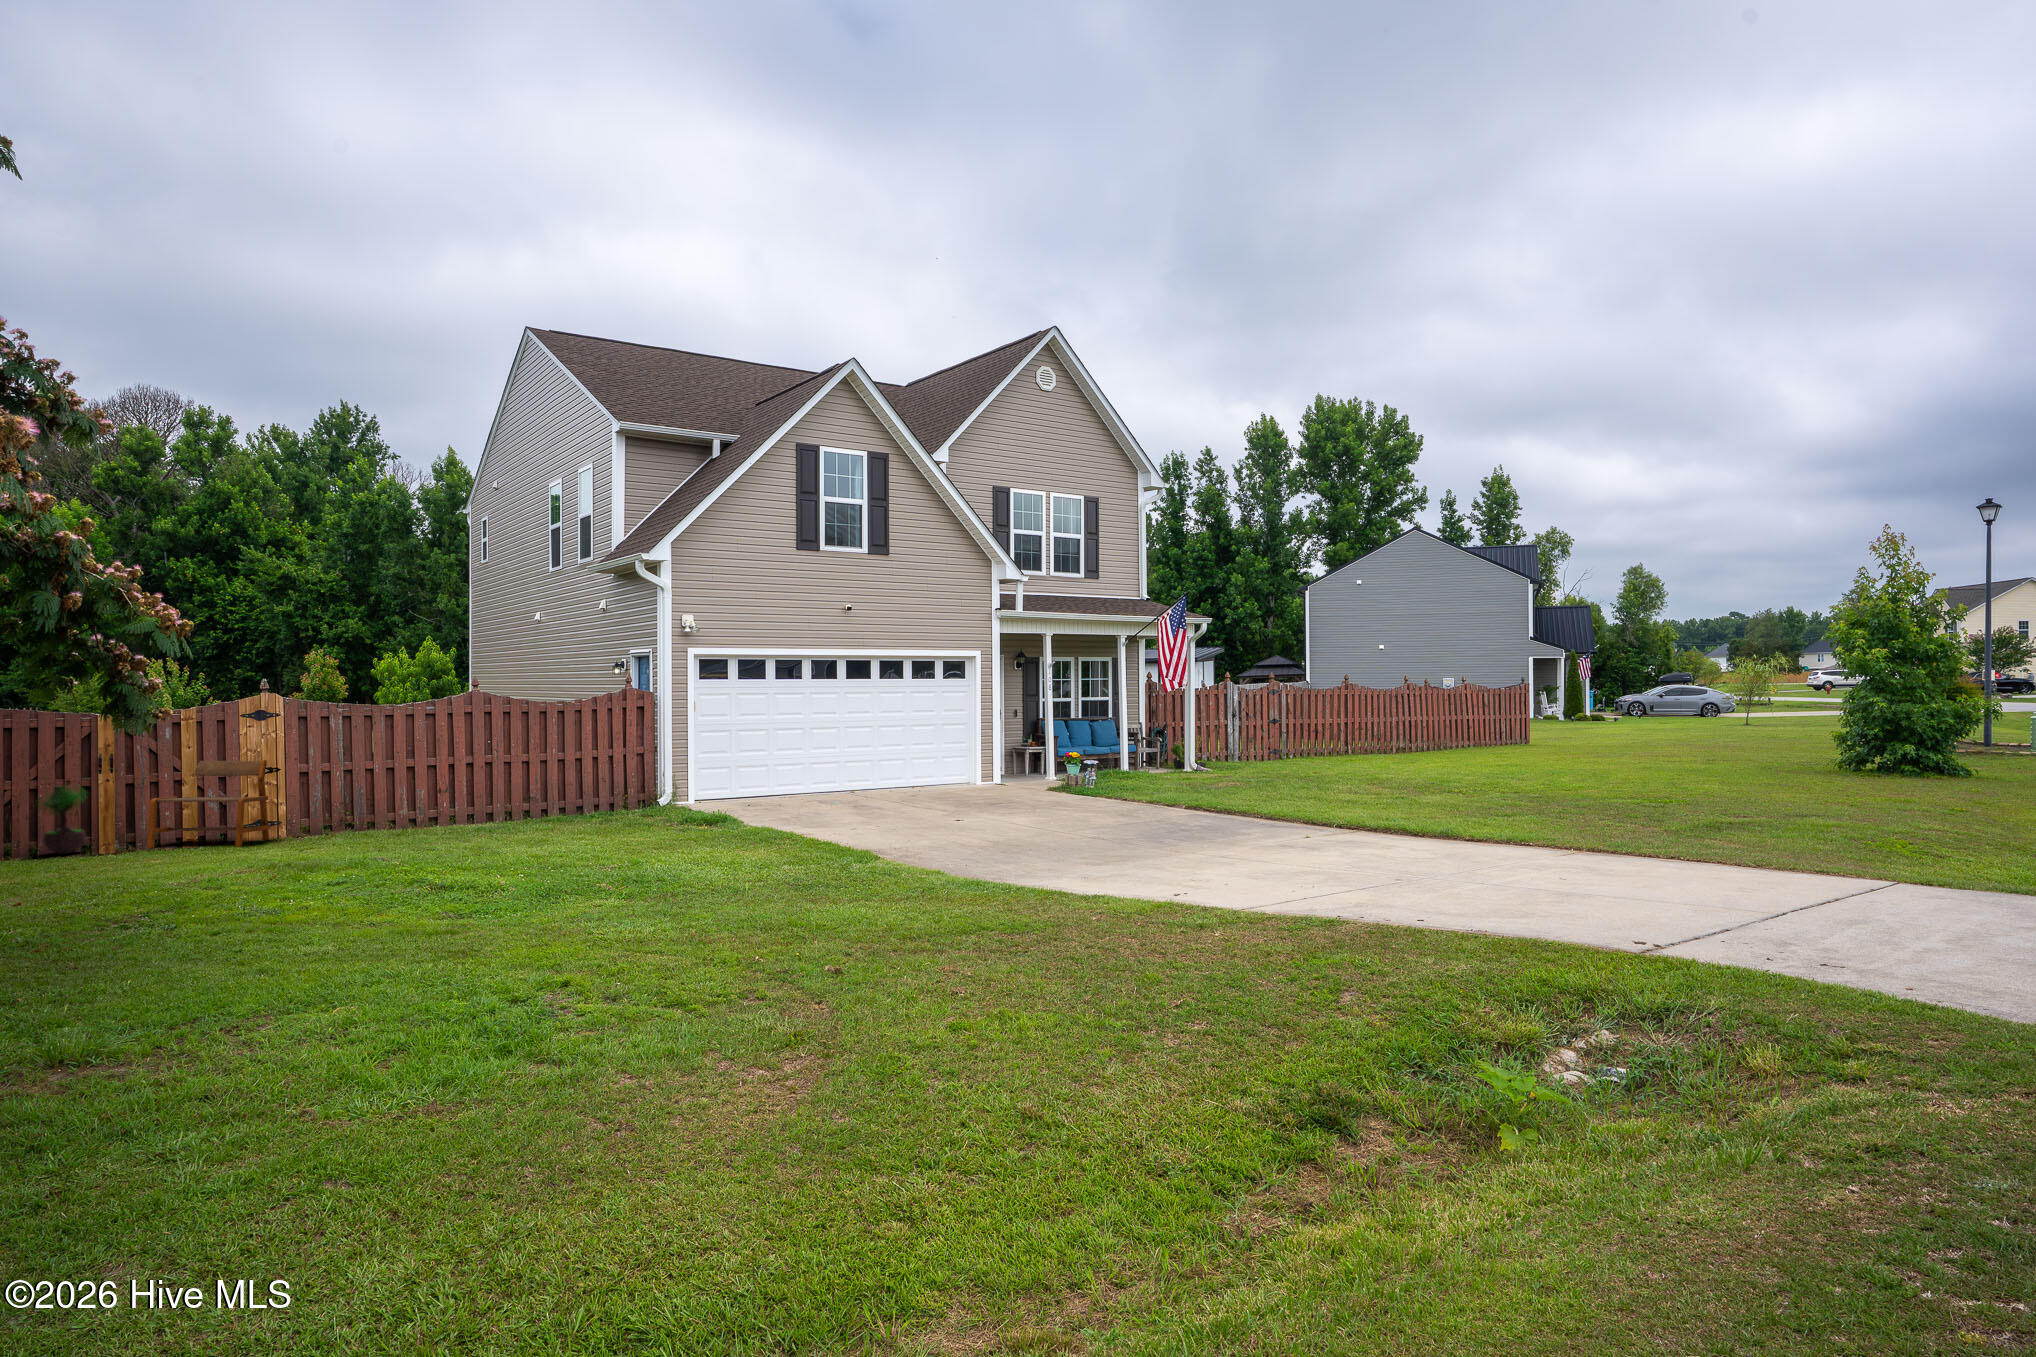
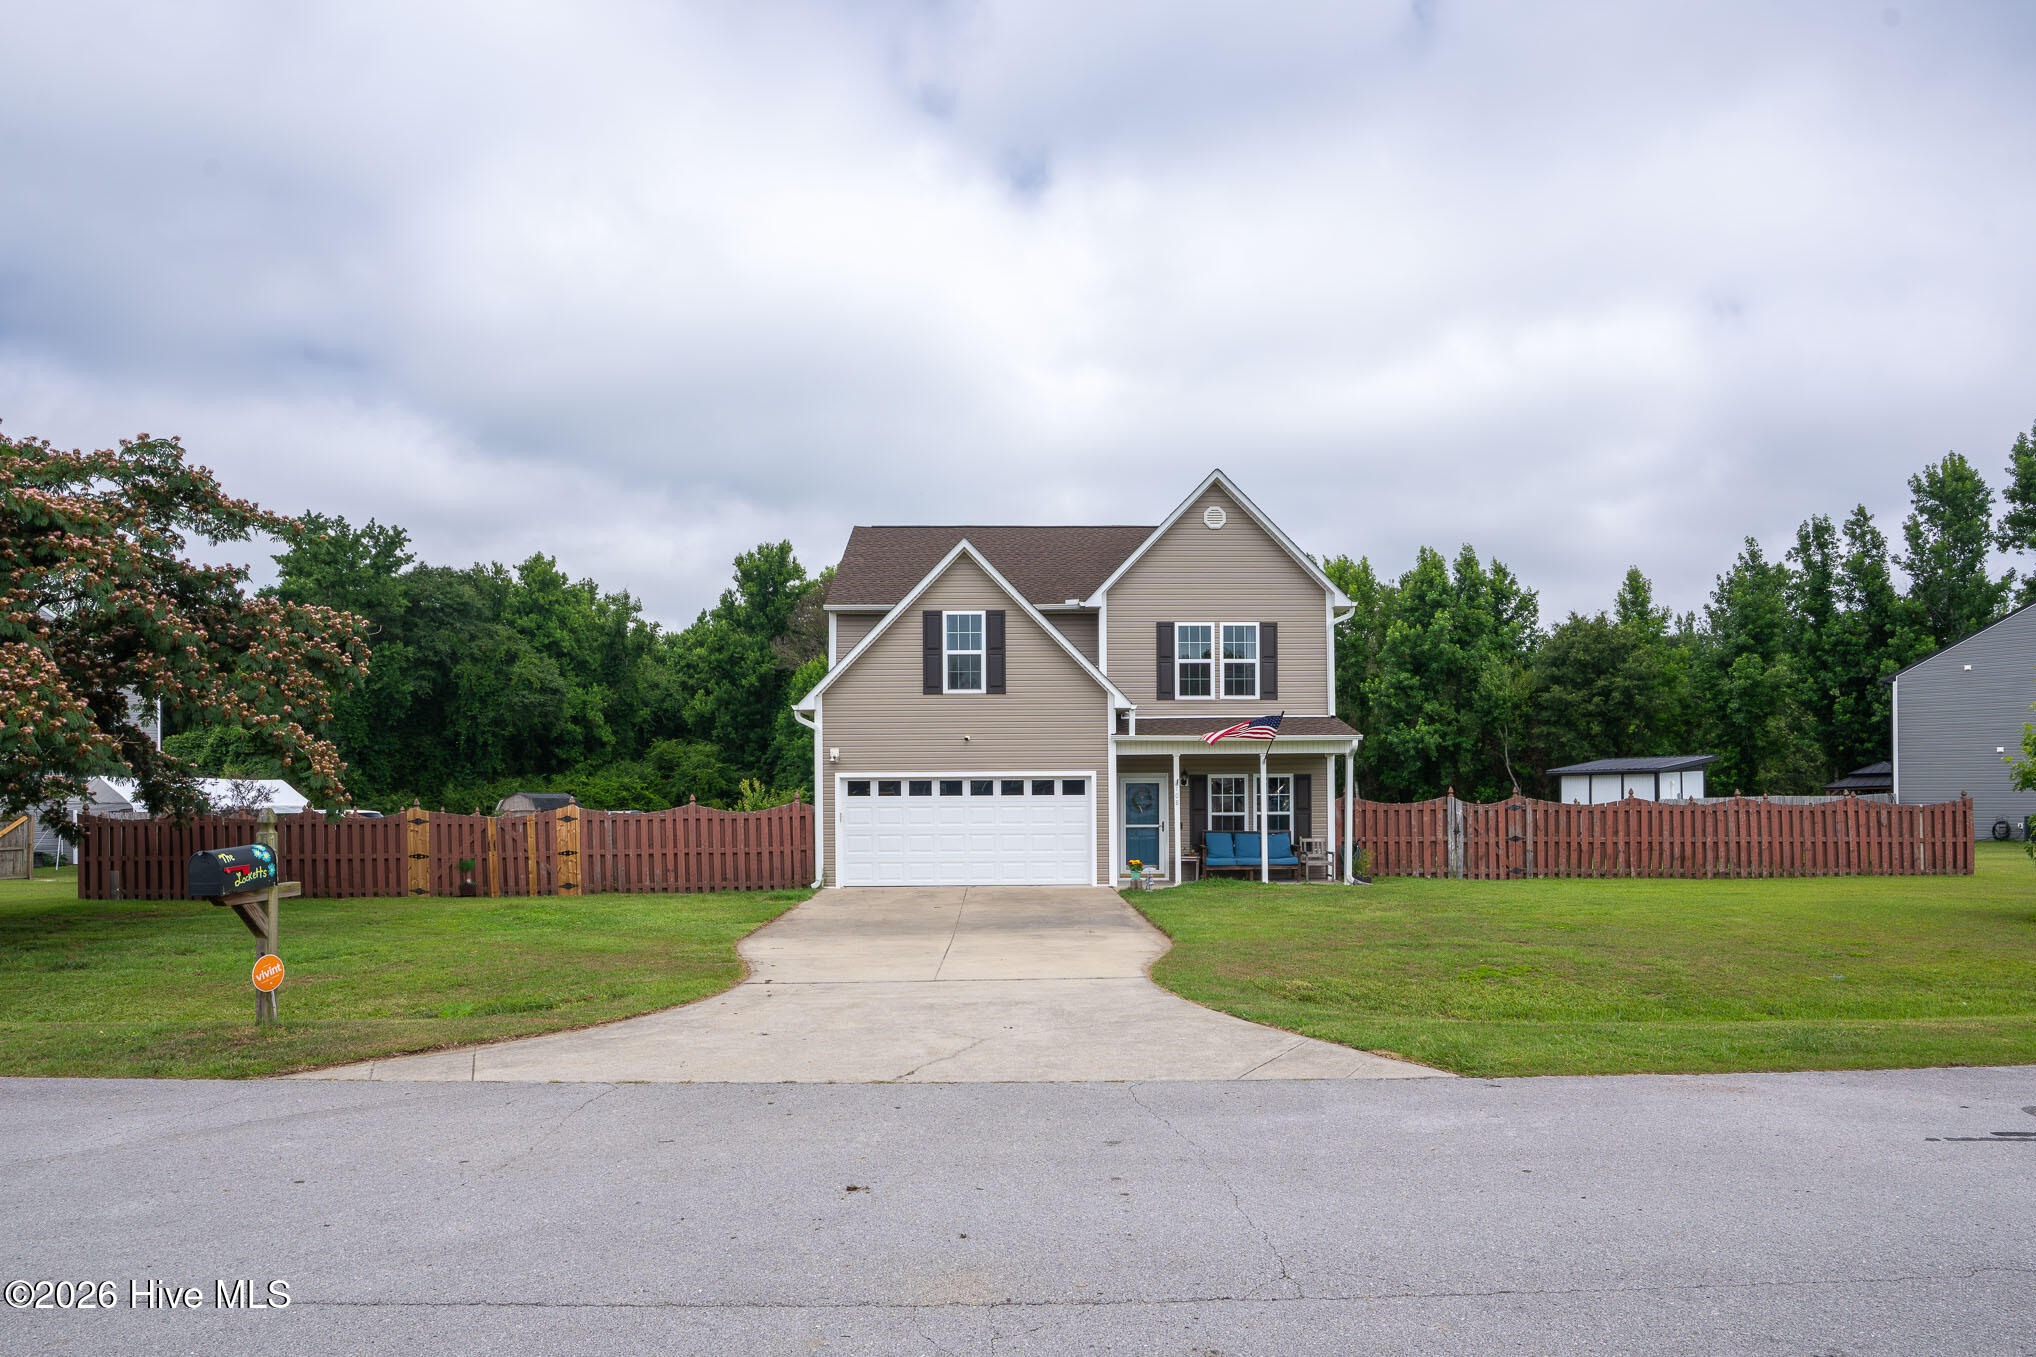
bench: present [147,760,271,848] -> none [505,845,564,898]

